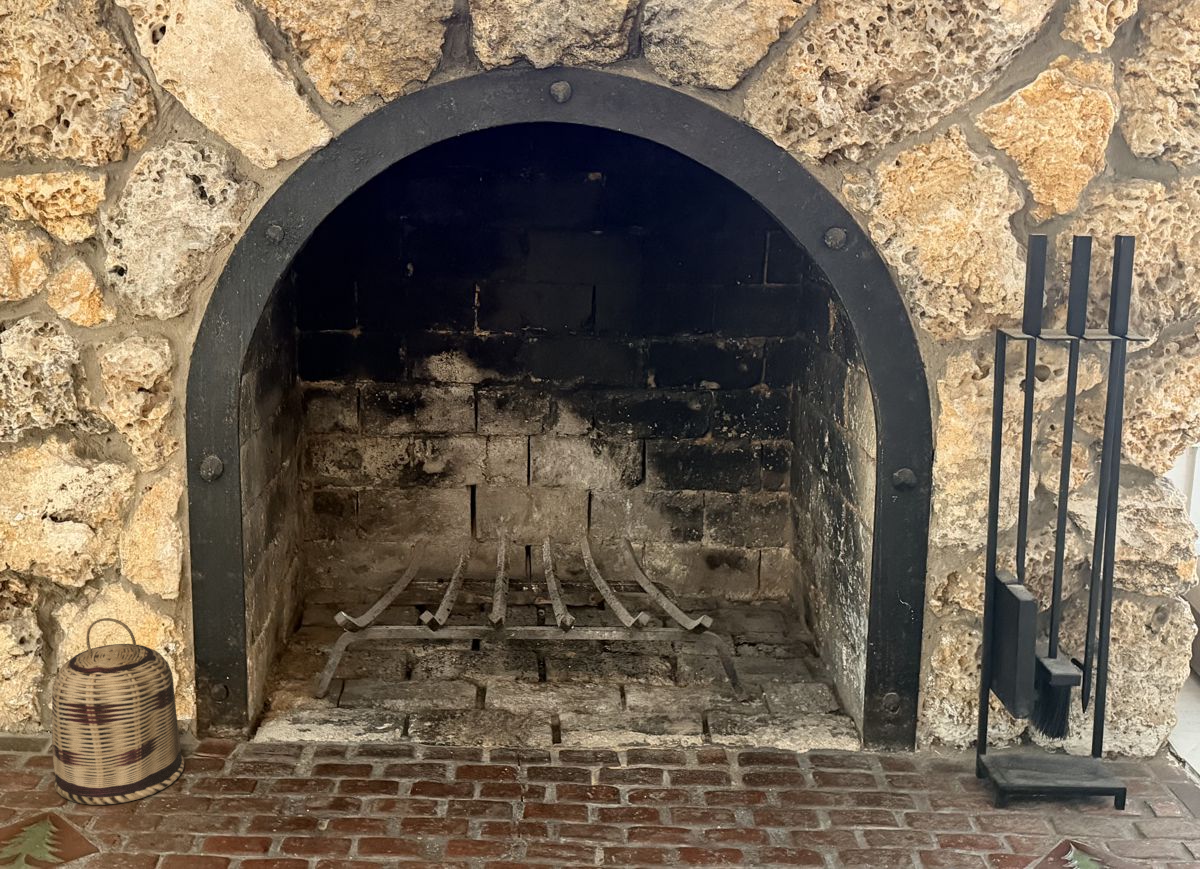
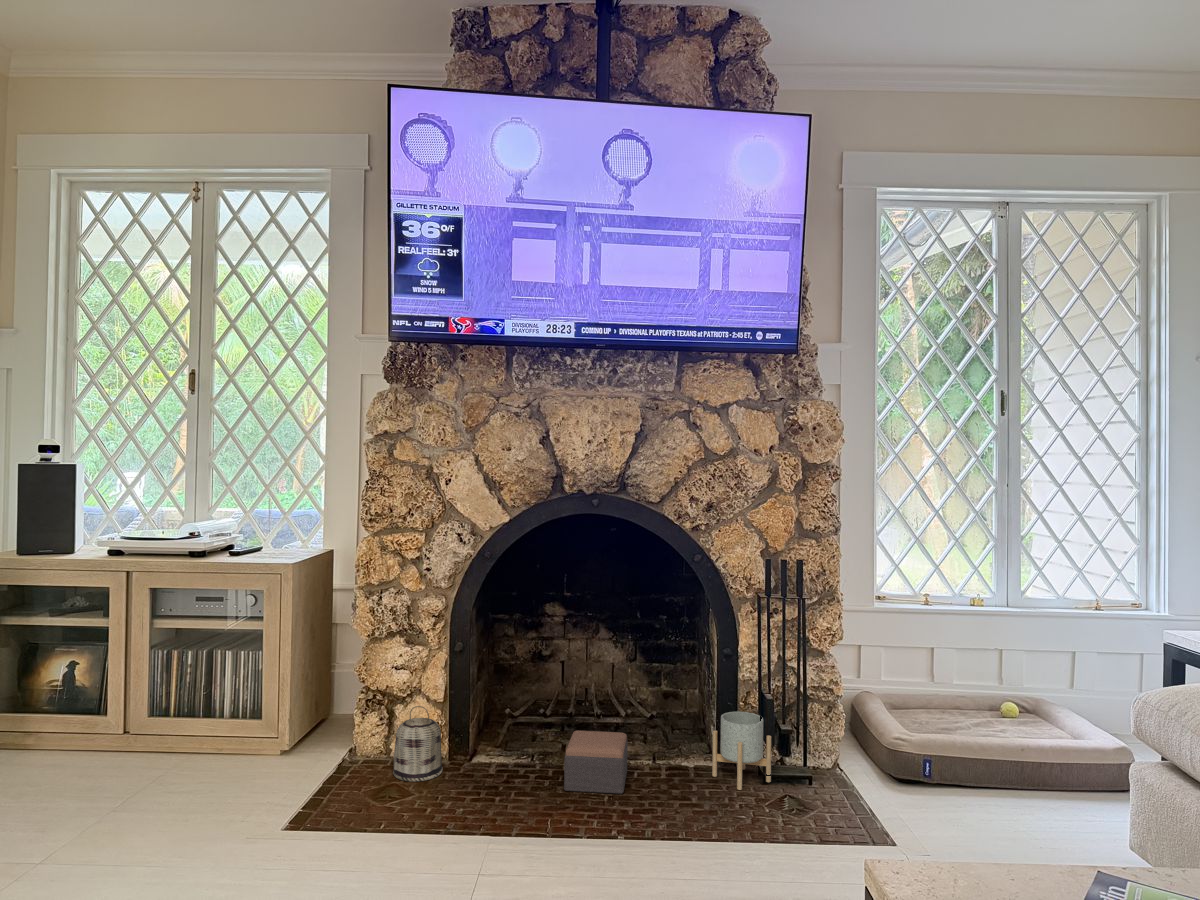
planter: none [858,627,1017,825] -> present [712,712,771,790]
footstool: none [481,674,647,841] -> present [564,730,628,794]

